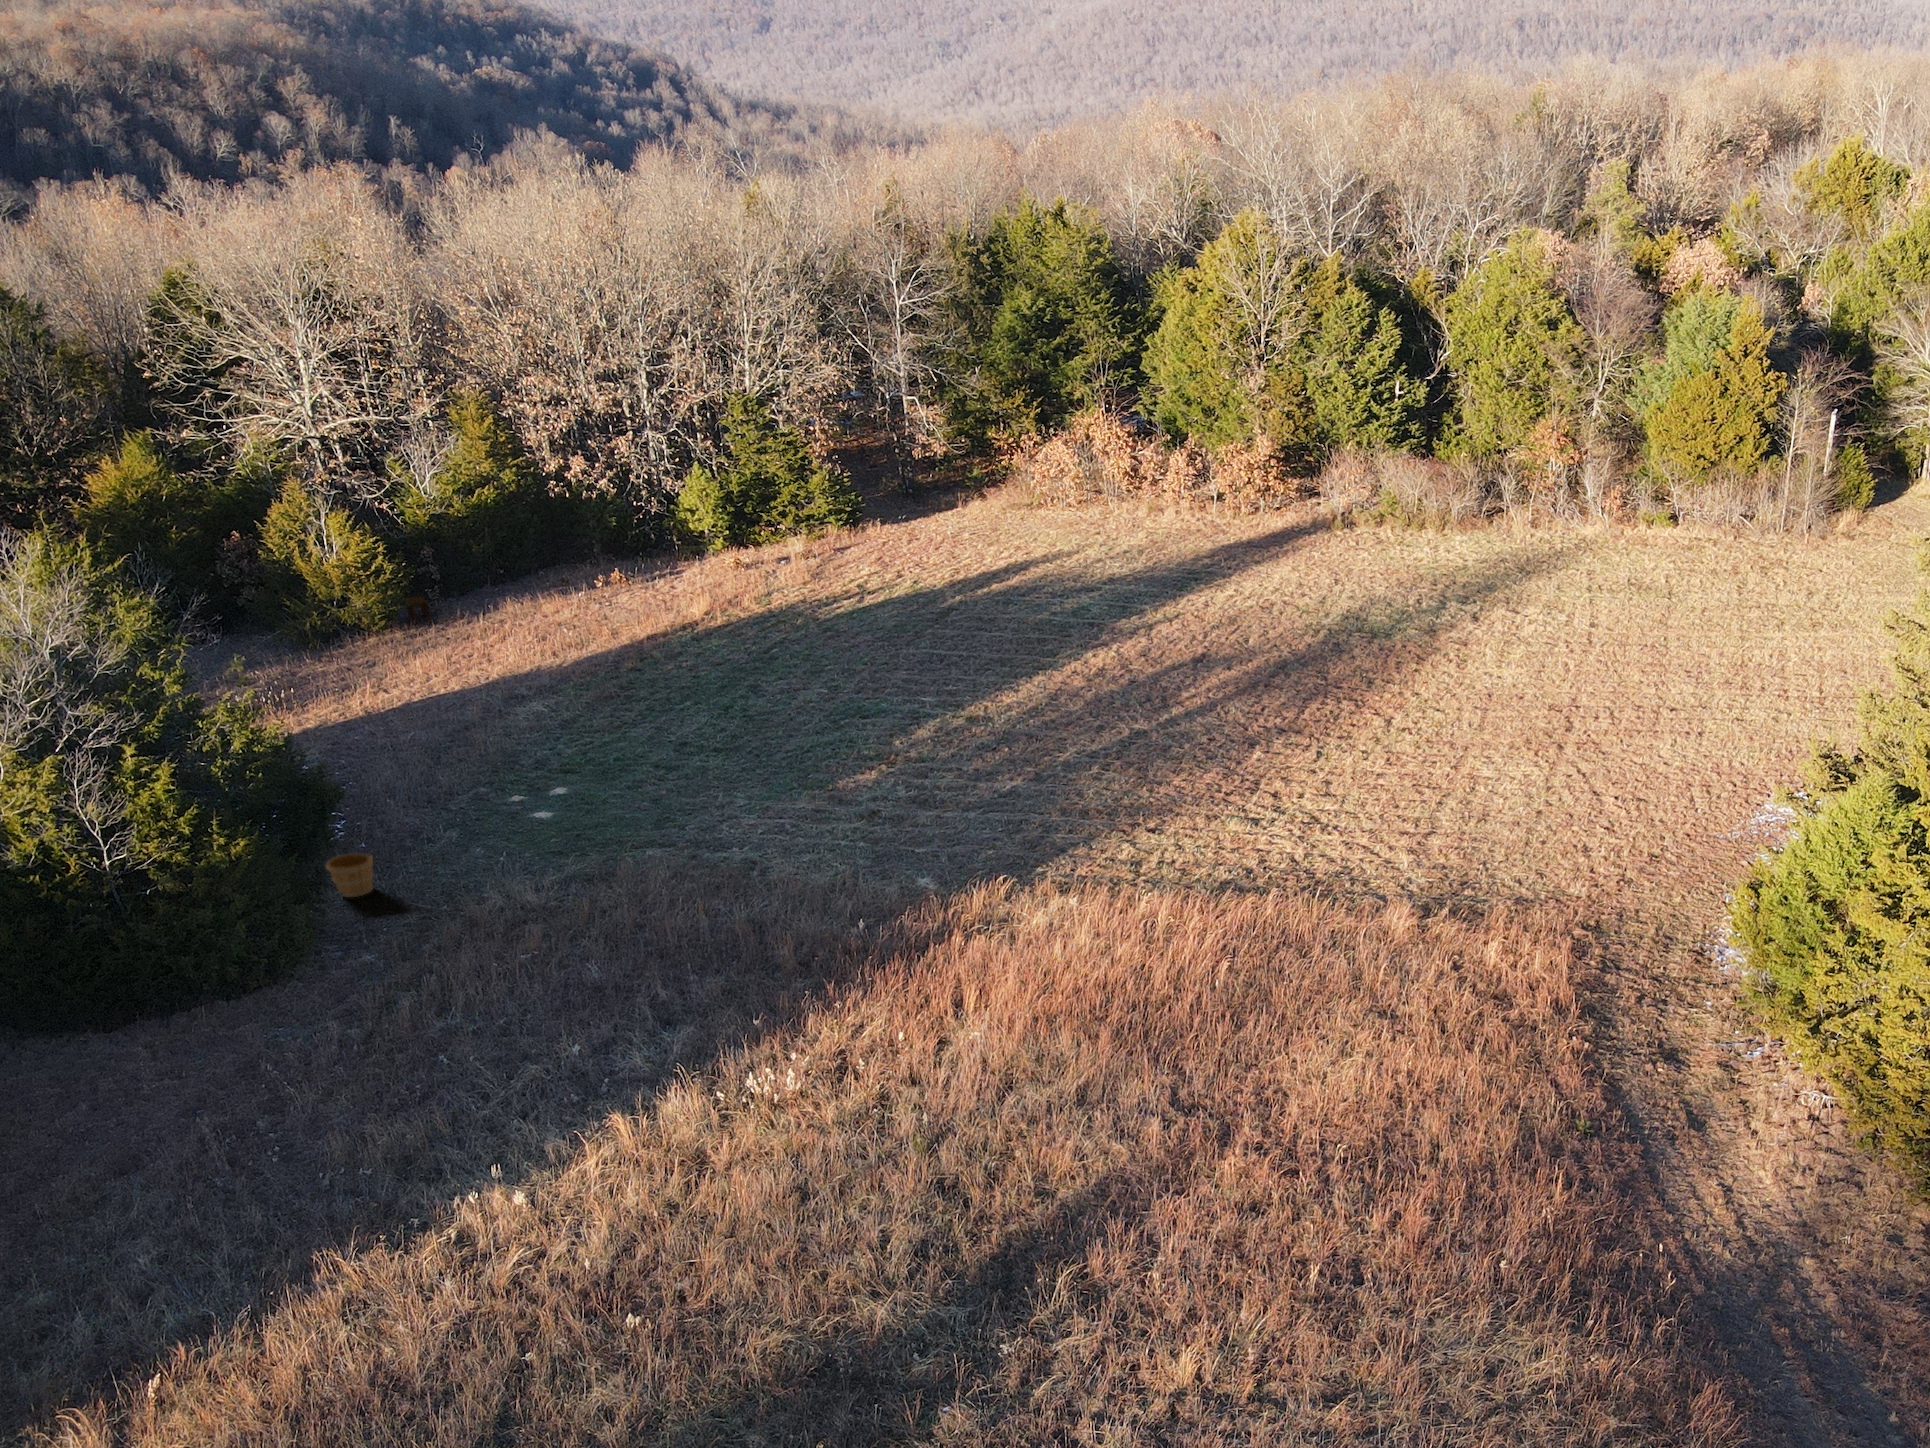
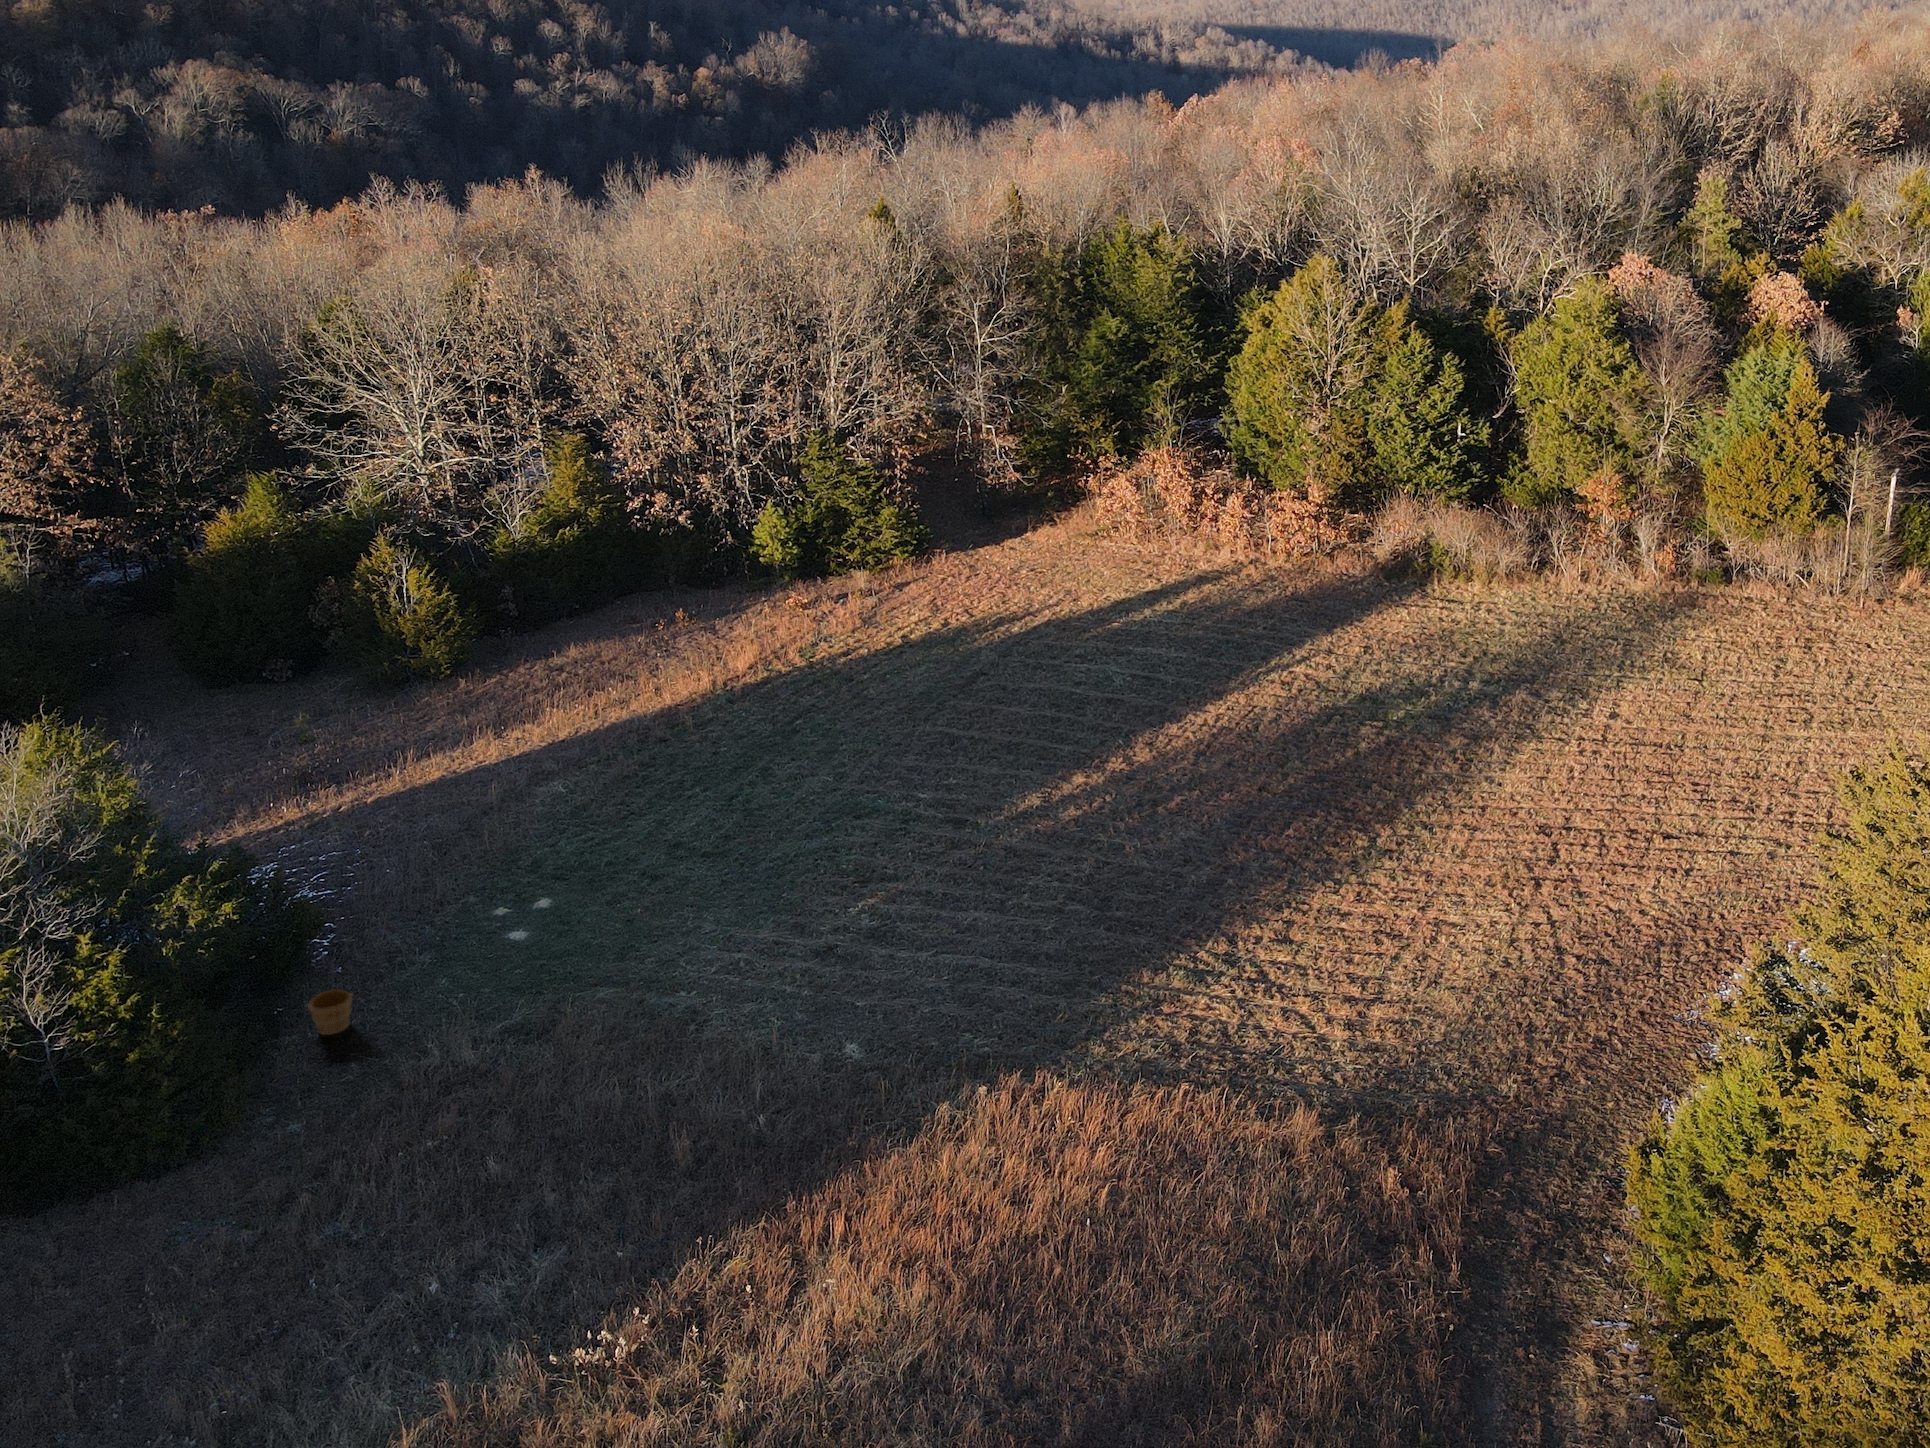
bench: present [405,596,431,624] -> none [483,639,503,669]

